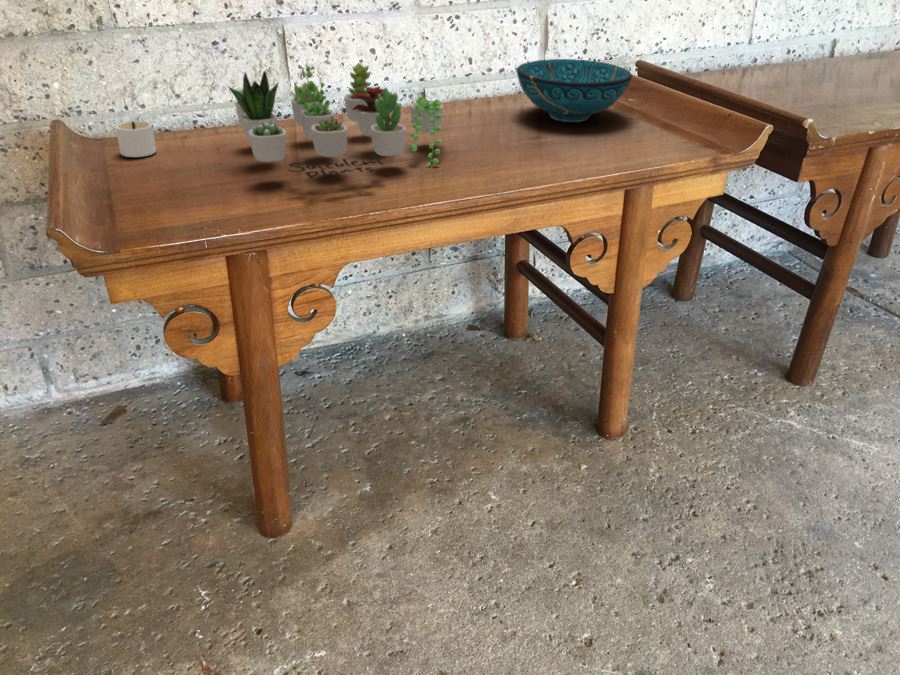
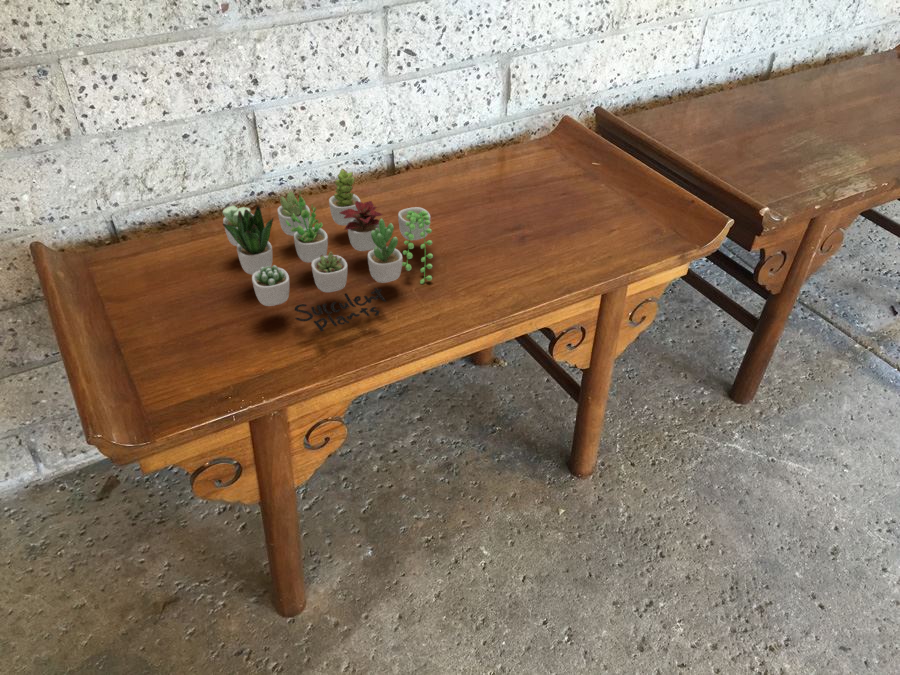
decorative bowl: present [516,59,632,122] -> none [490,130,603,201]
candle: present [116,121,156,157] -> none [101,240,162,282]

